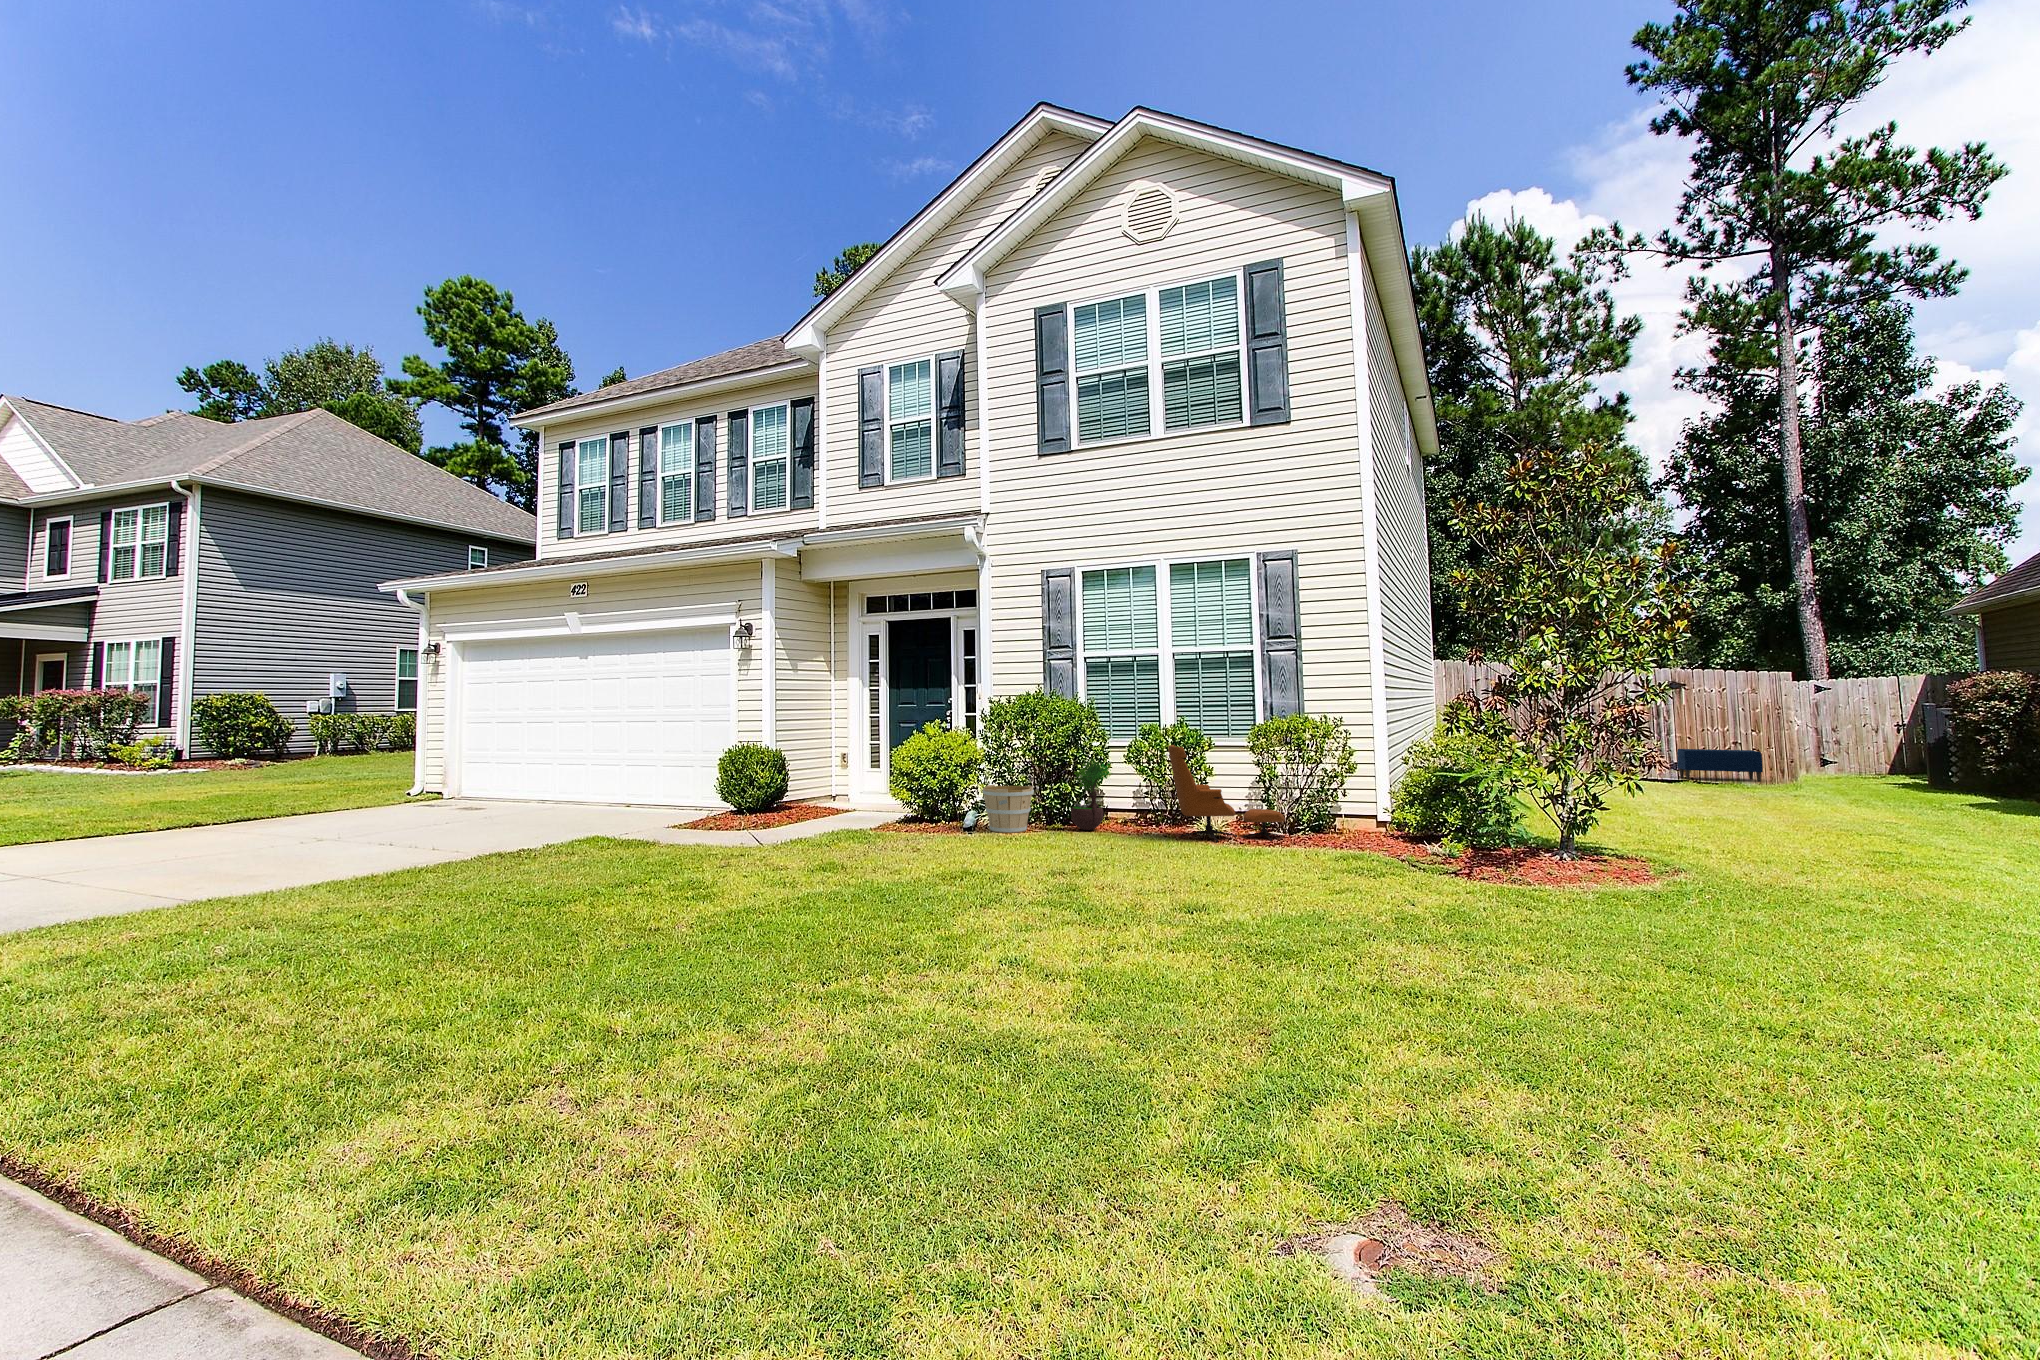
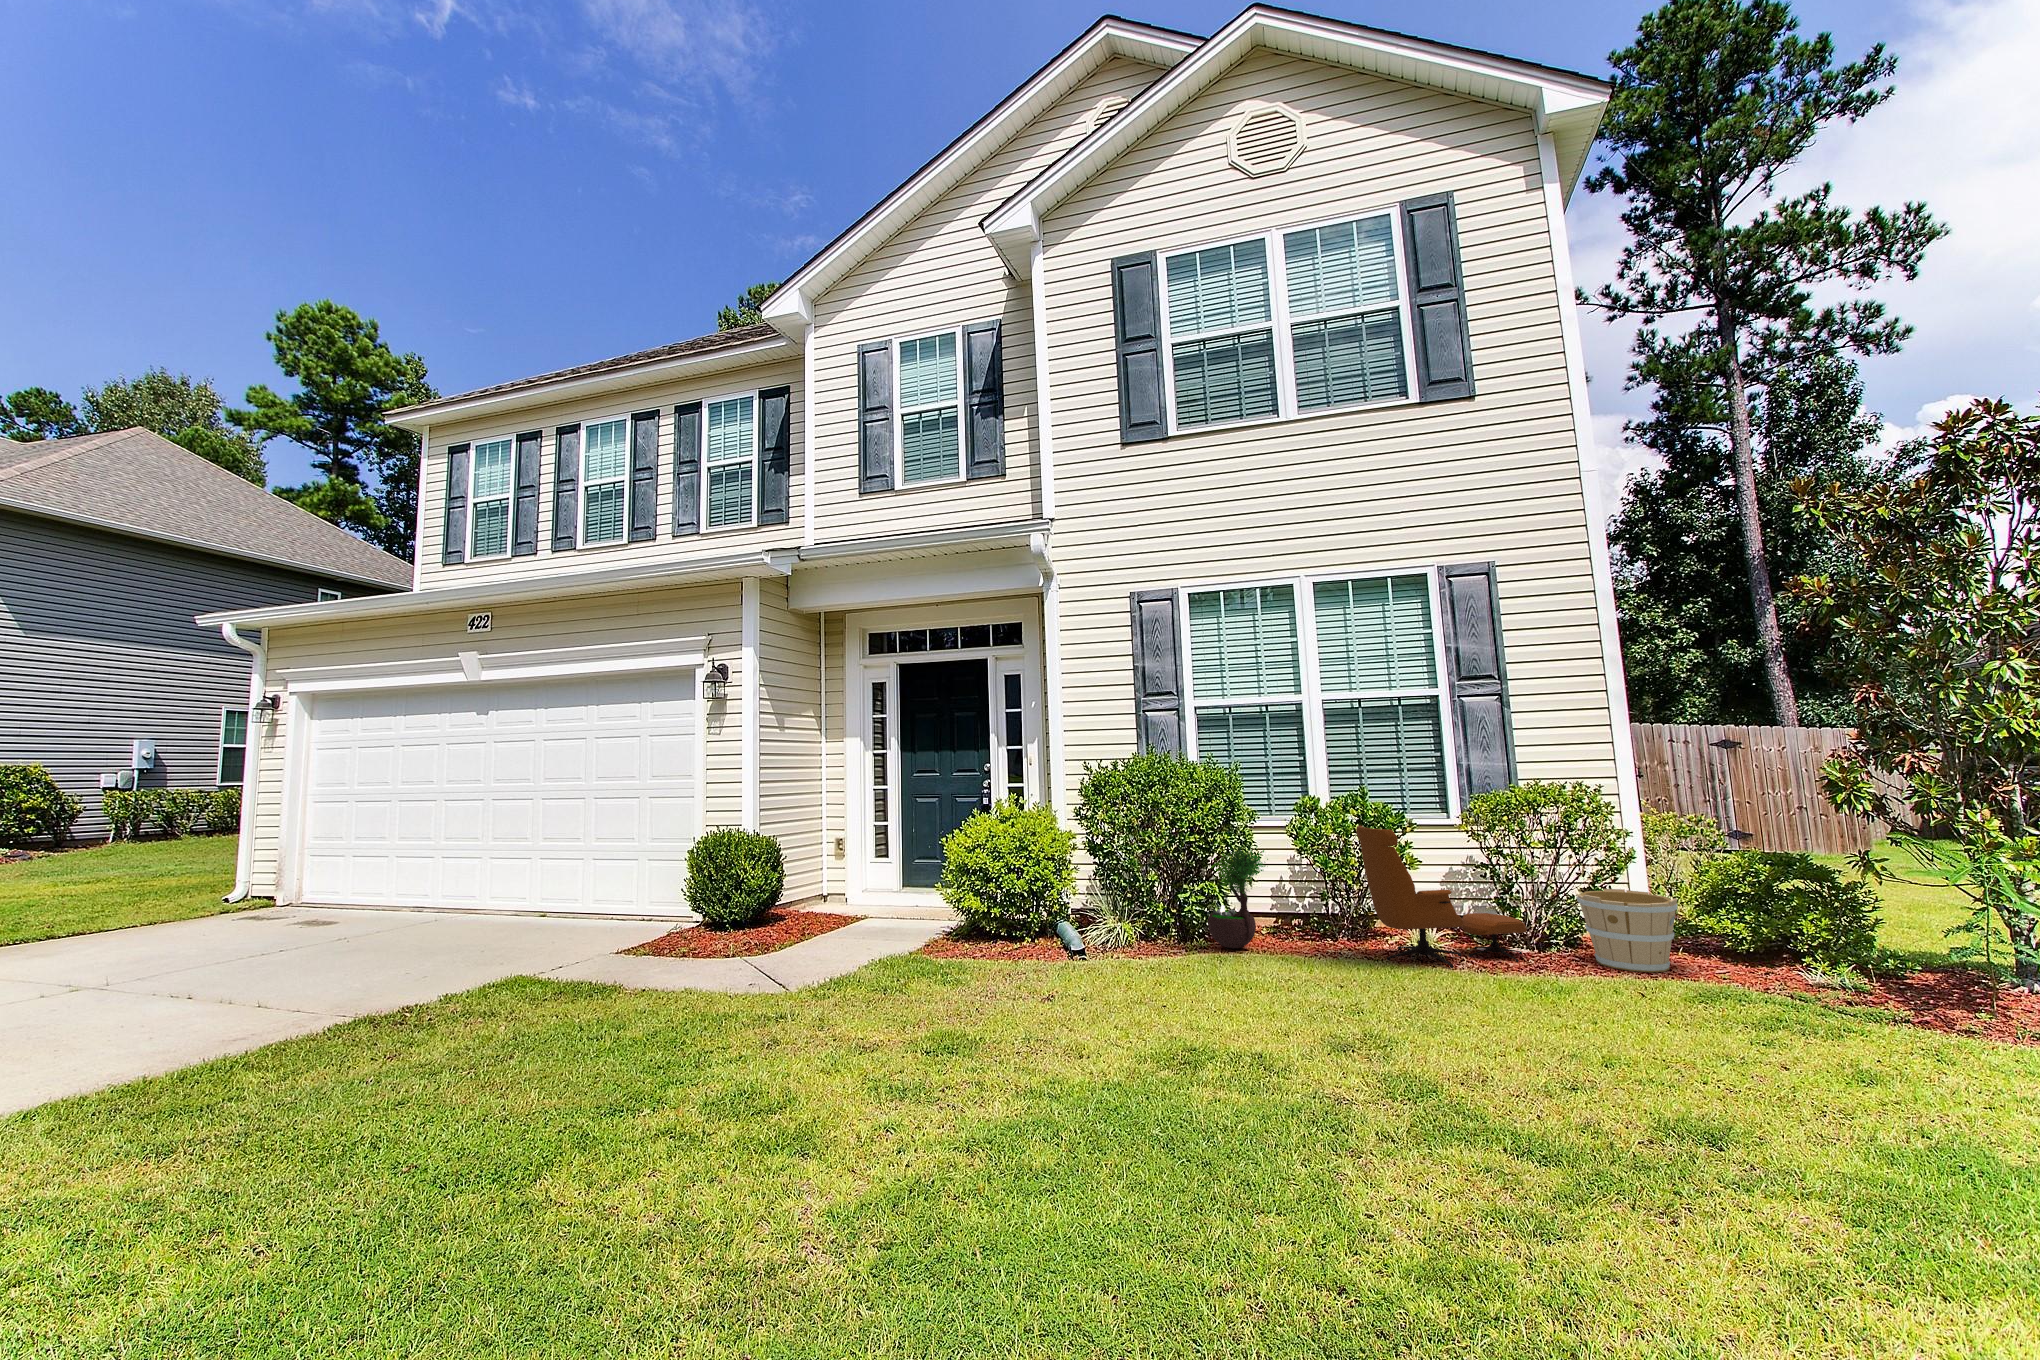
bench: present [1677,749,1763,782] -> none [1739,805,1844,841]
wooden bucket: present [982,785,1034,833] -> present [1576,889,1678,972]

